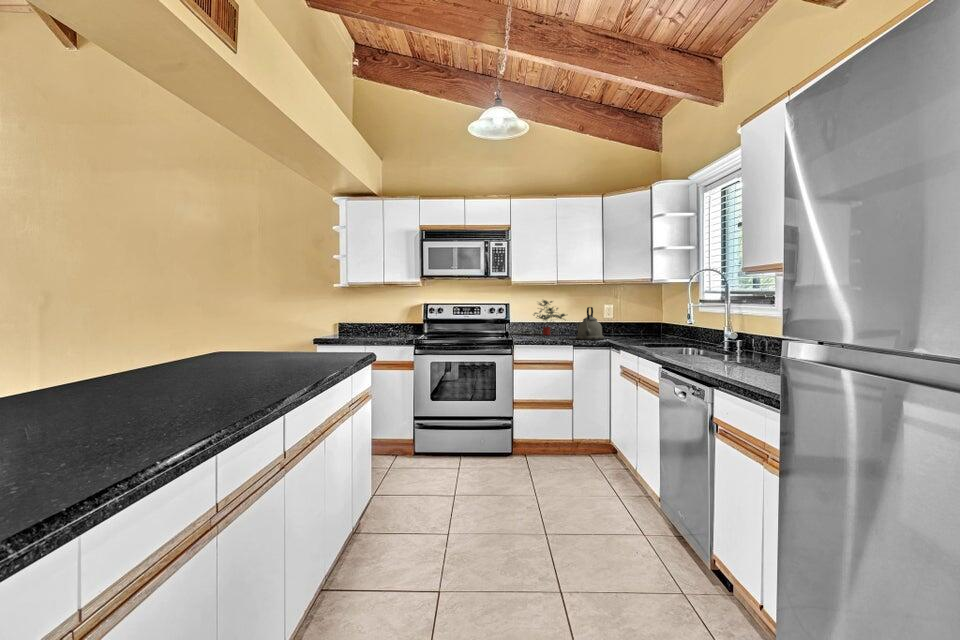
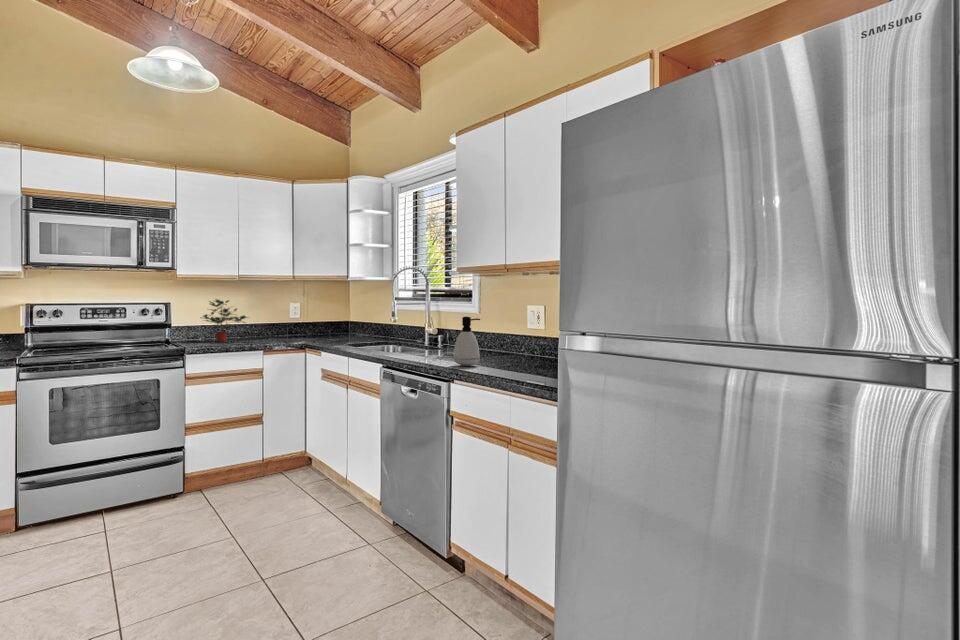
kettle: present [576,307,604,340] -> none [264,308,298,345]
soap dispenser: none [723,321,755,373] -> present [454,317,480,366]

